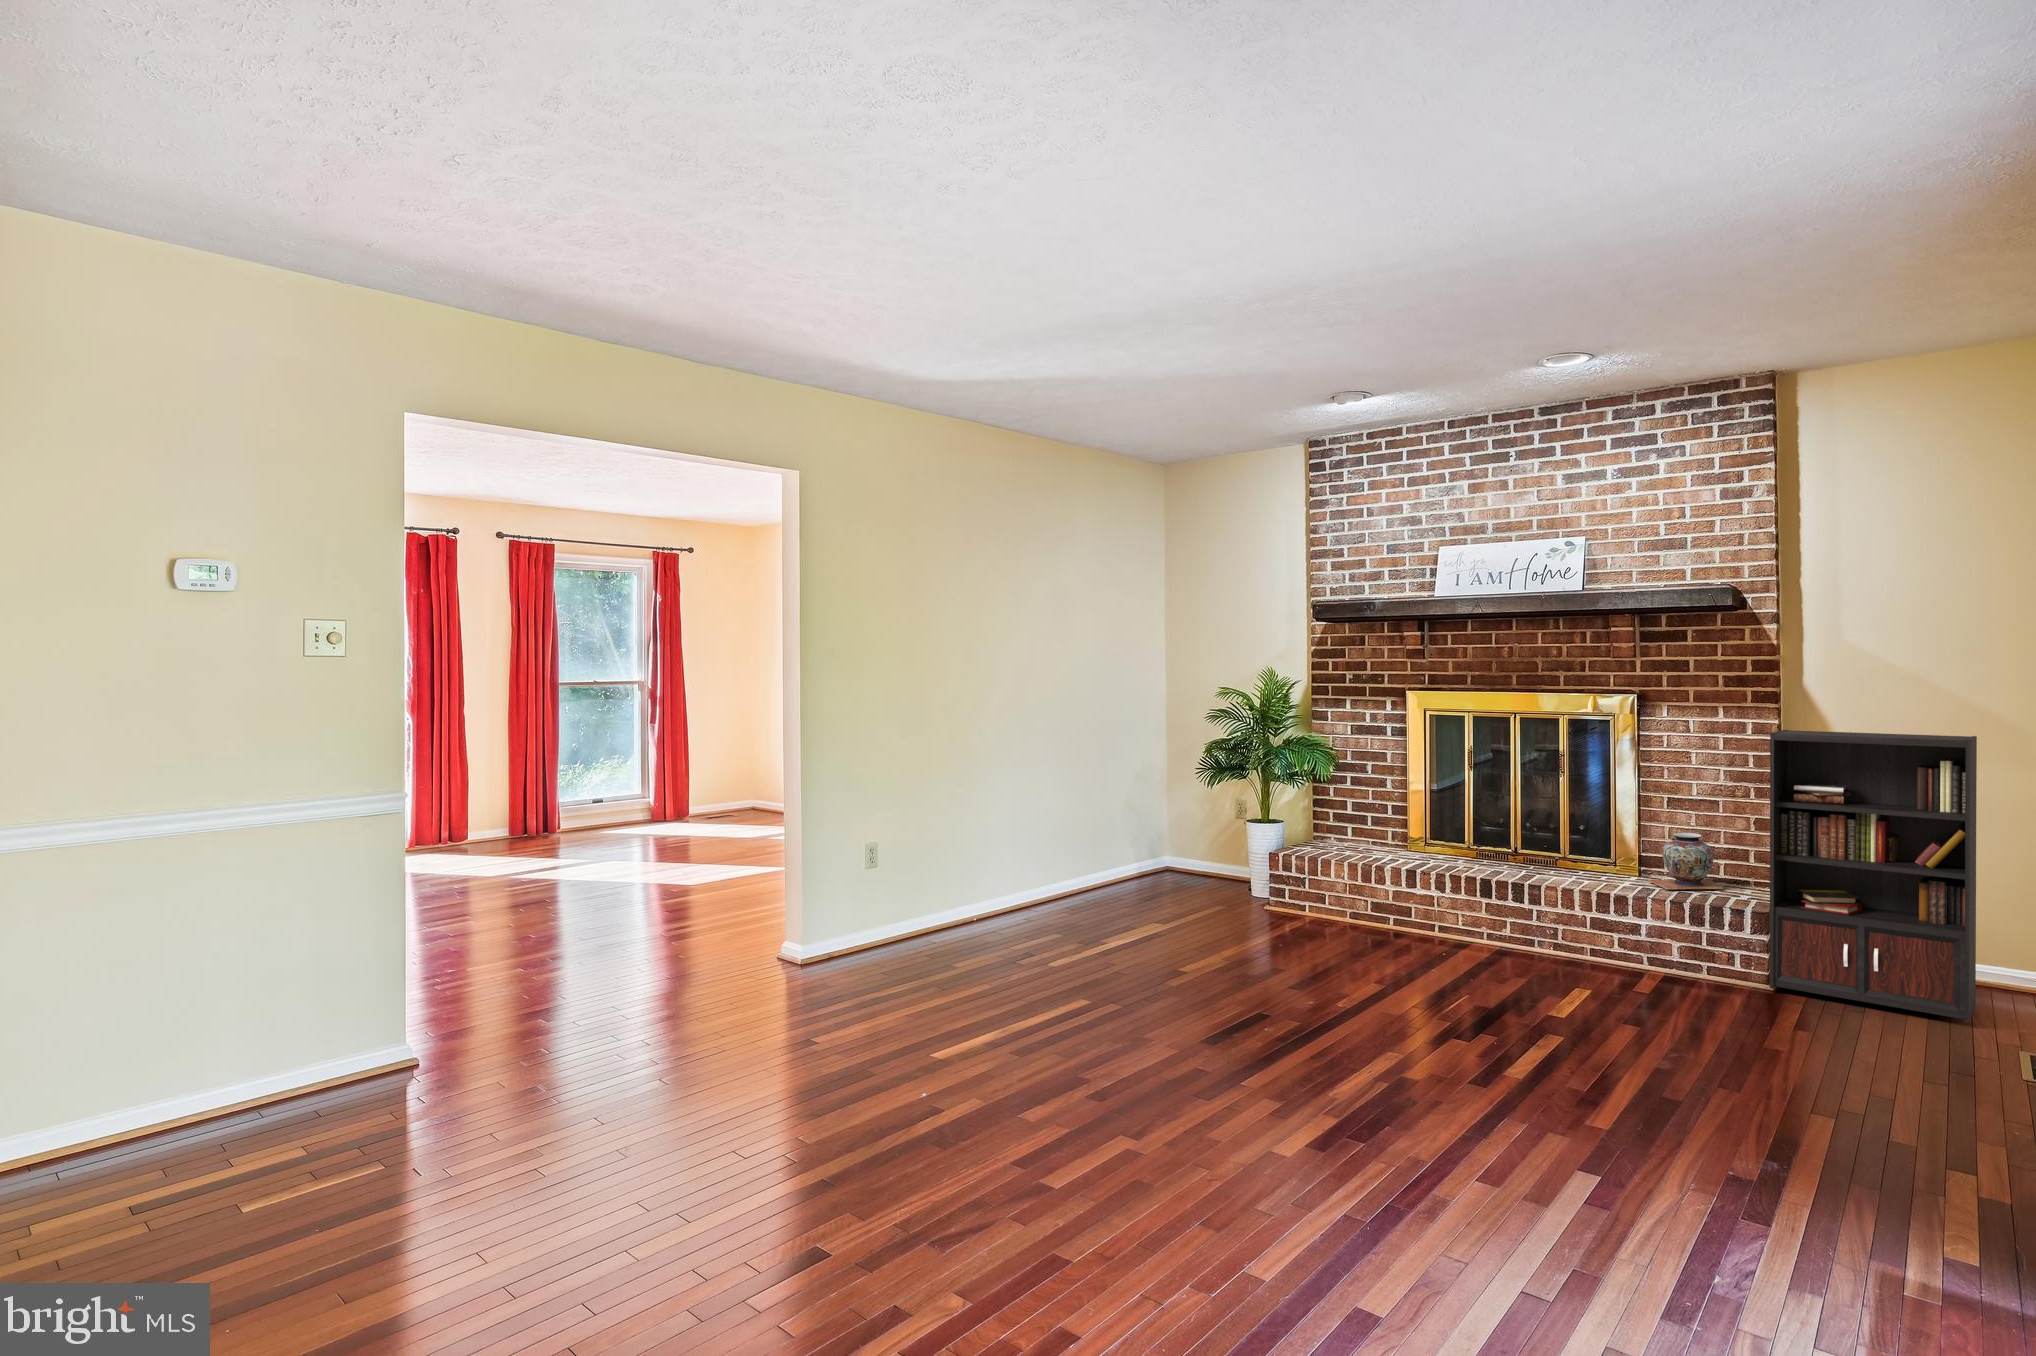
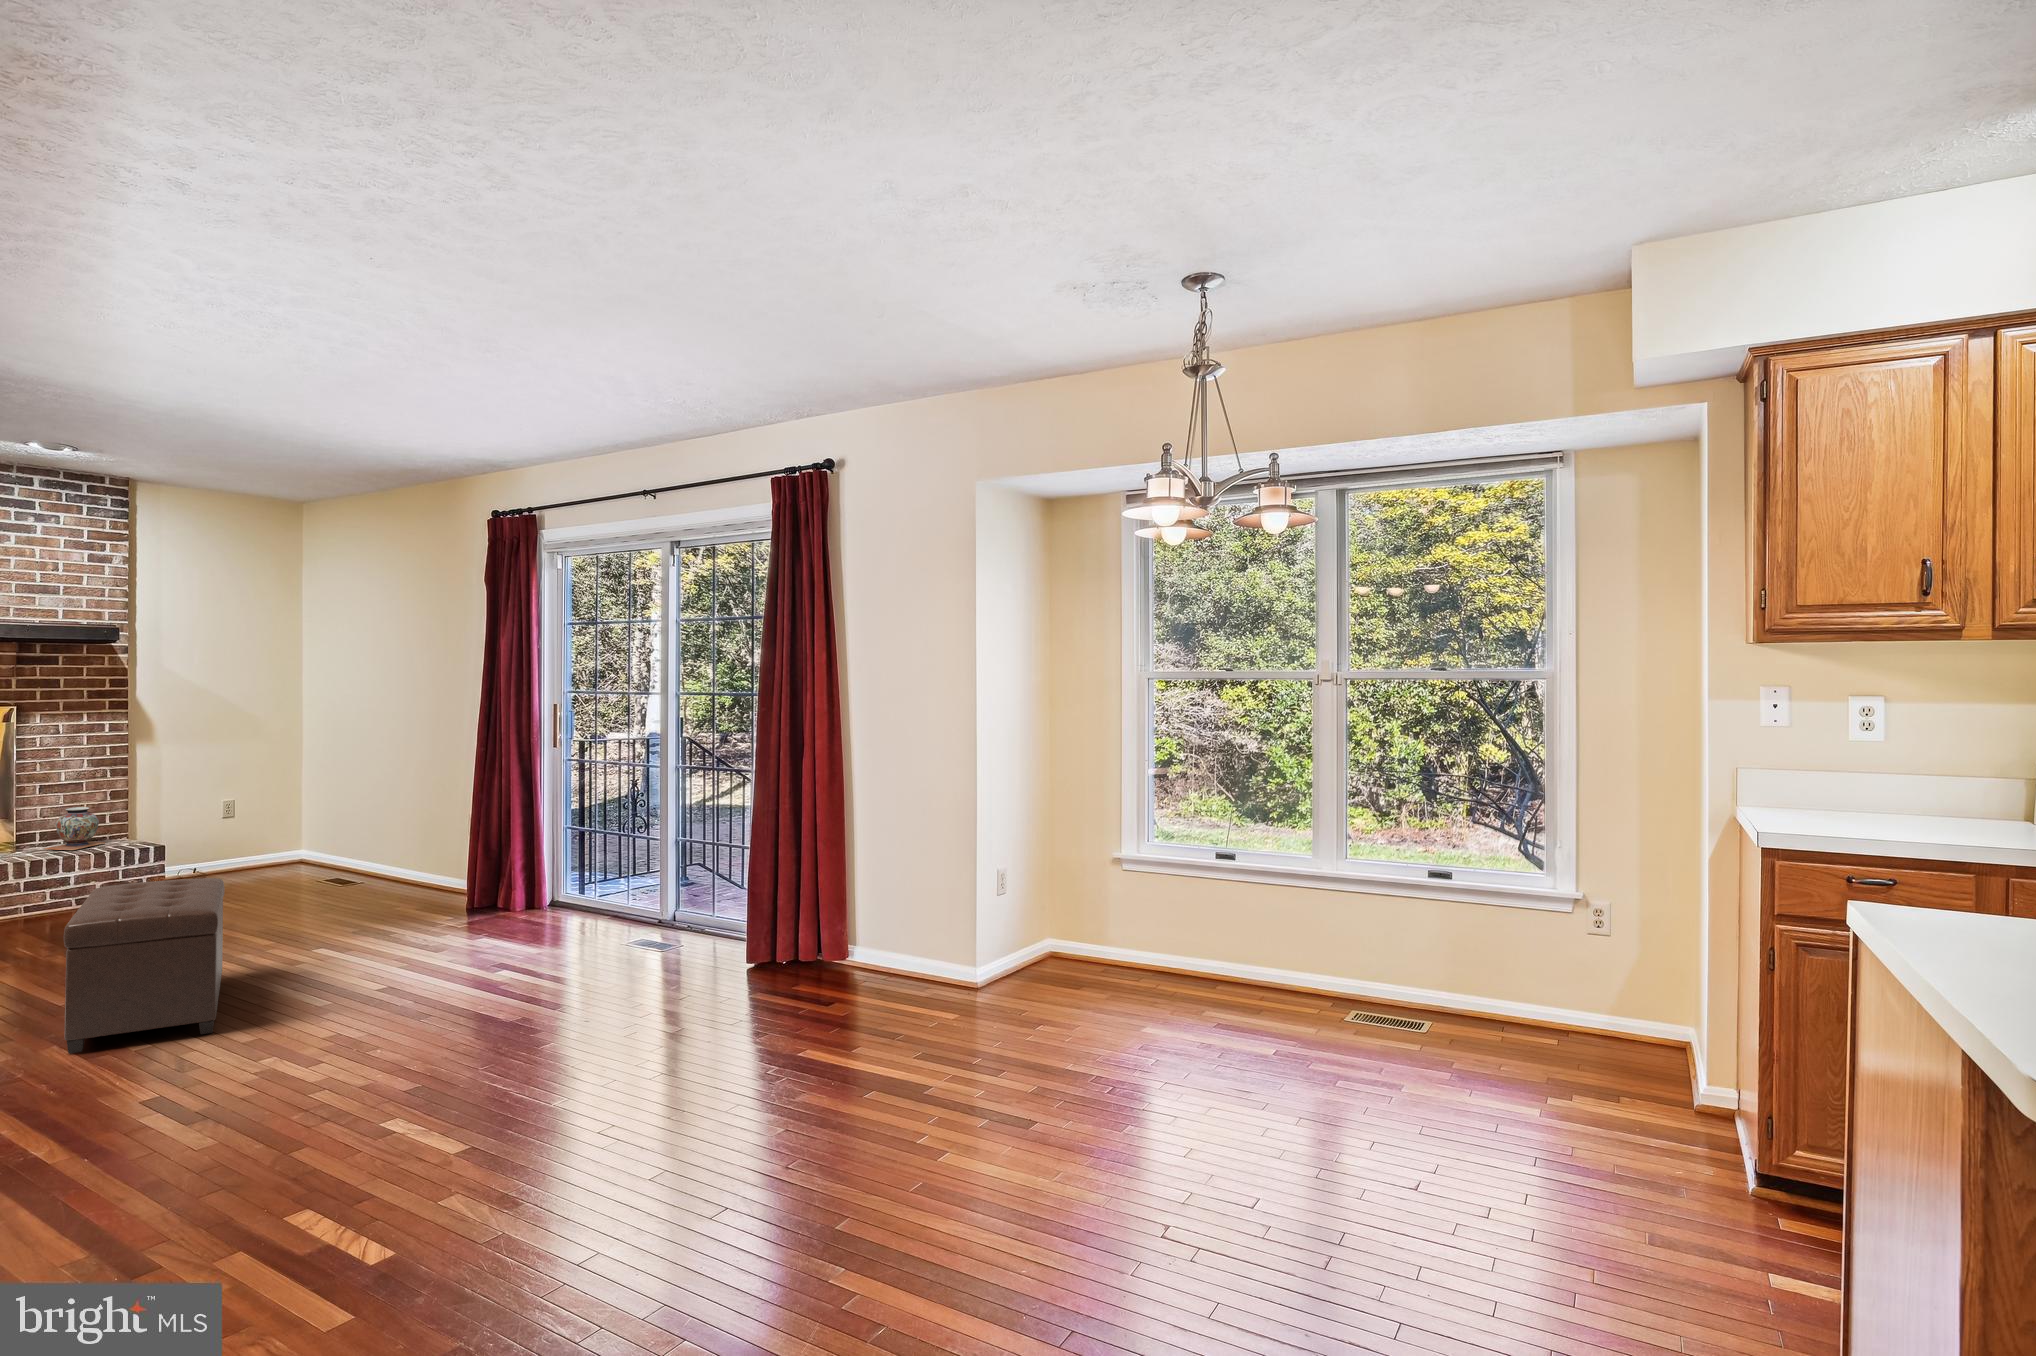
bookcase: present [1770,730,1977,1023] -> none [156,724,287,895]
ottoman: none [1048,943,1394,1213] -> present [64,878,225,1054]

